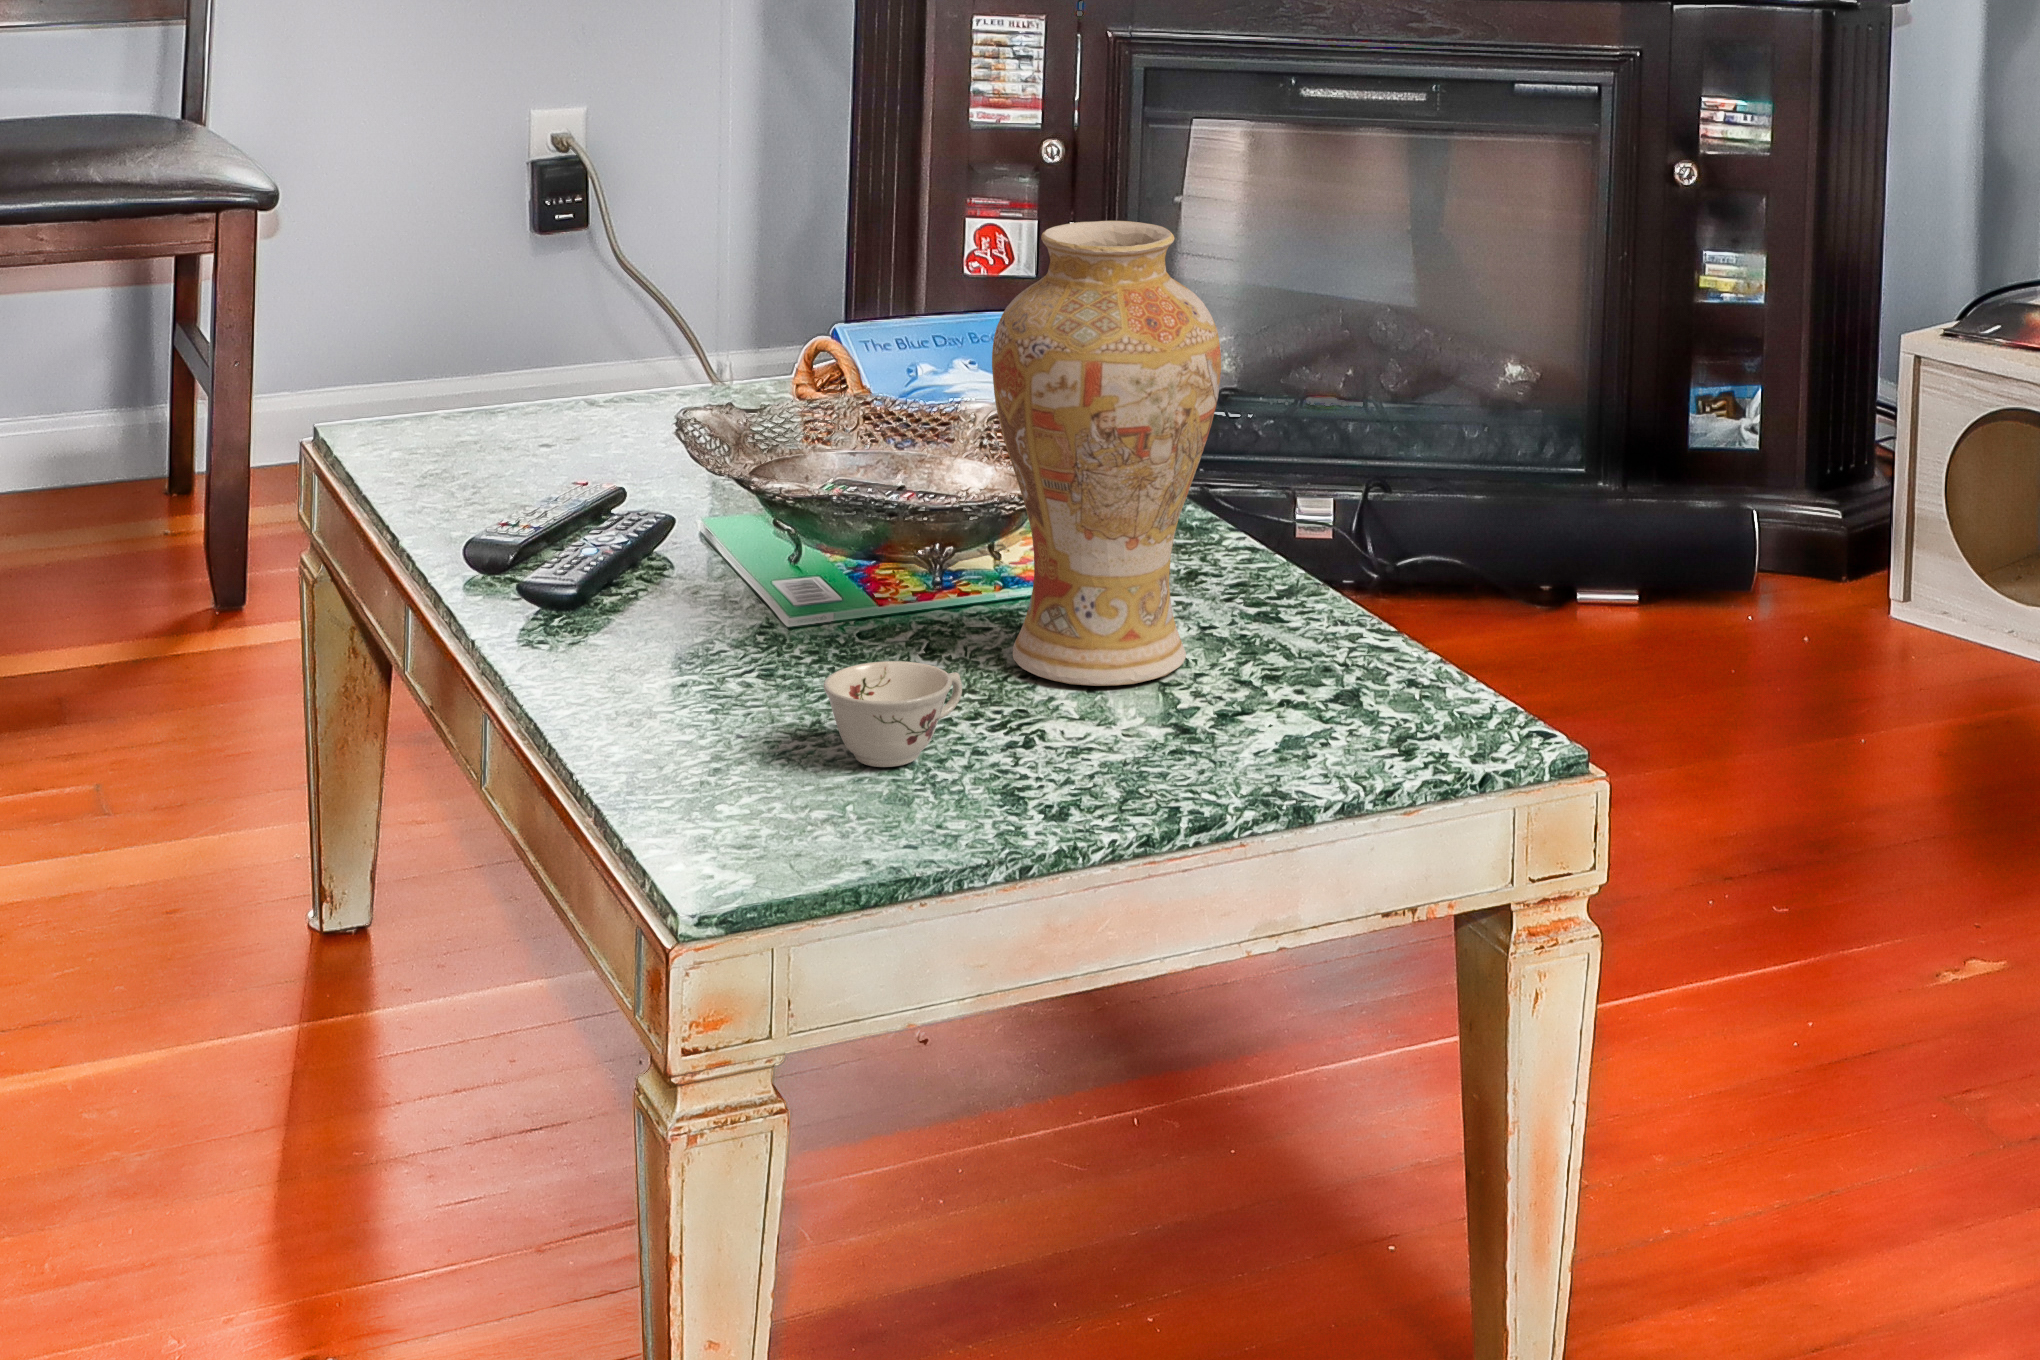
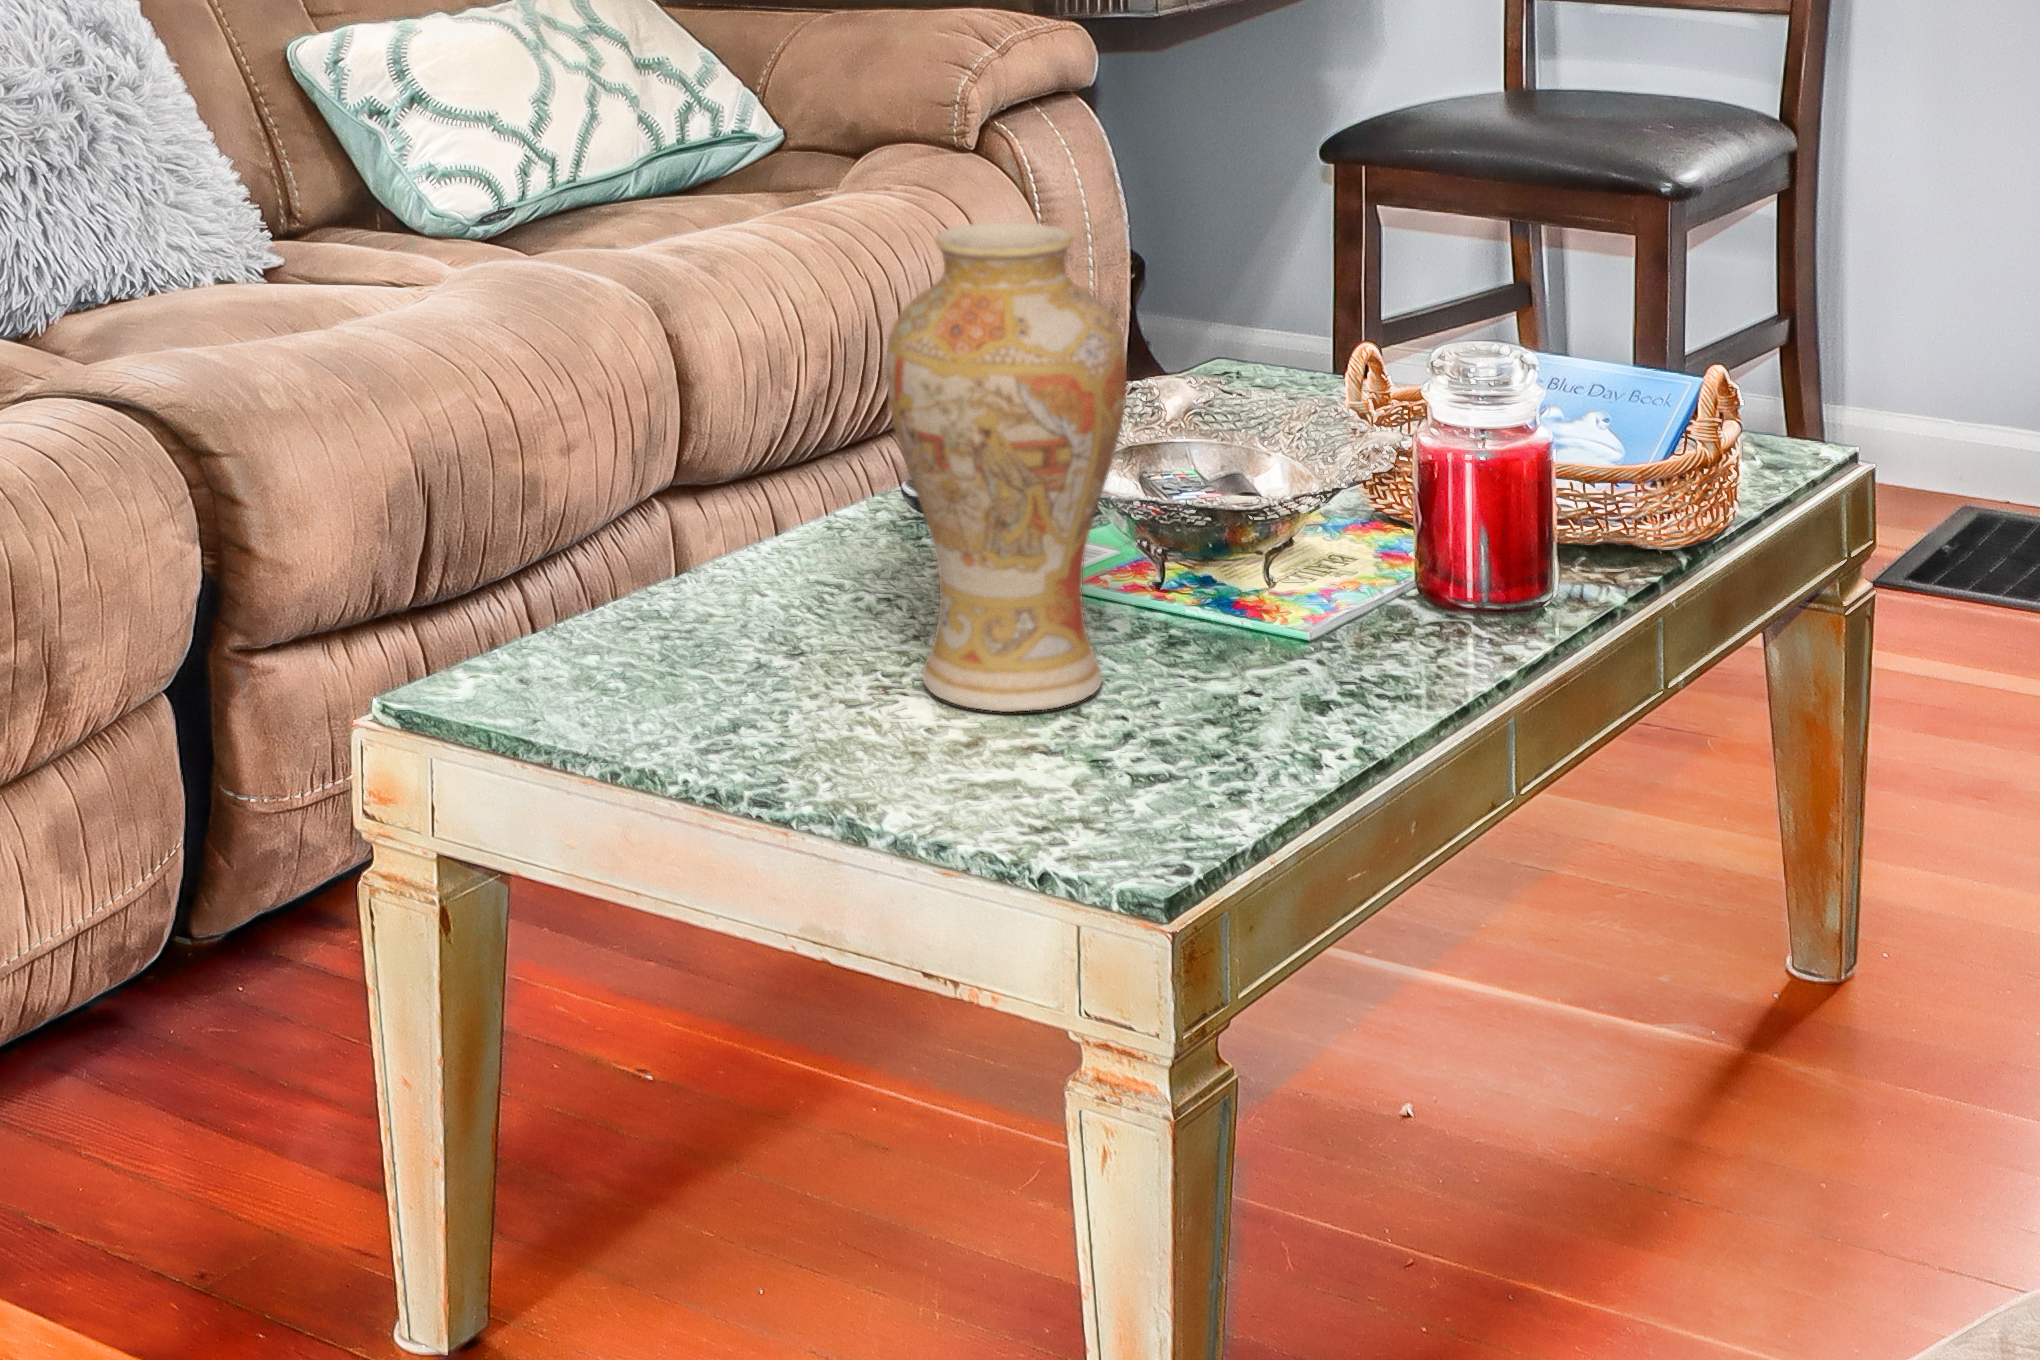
teacup: present [824,661,962,767] -> none [602,591,748,690]

